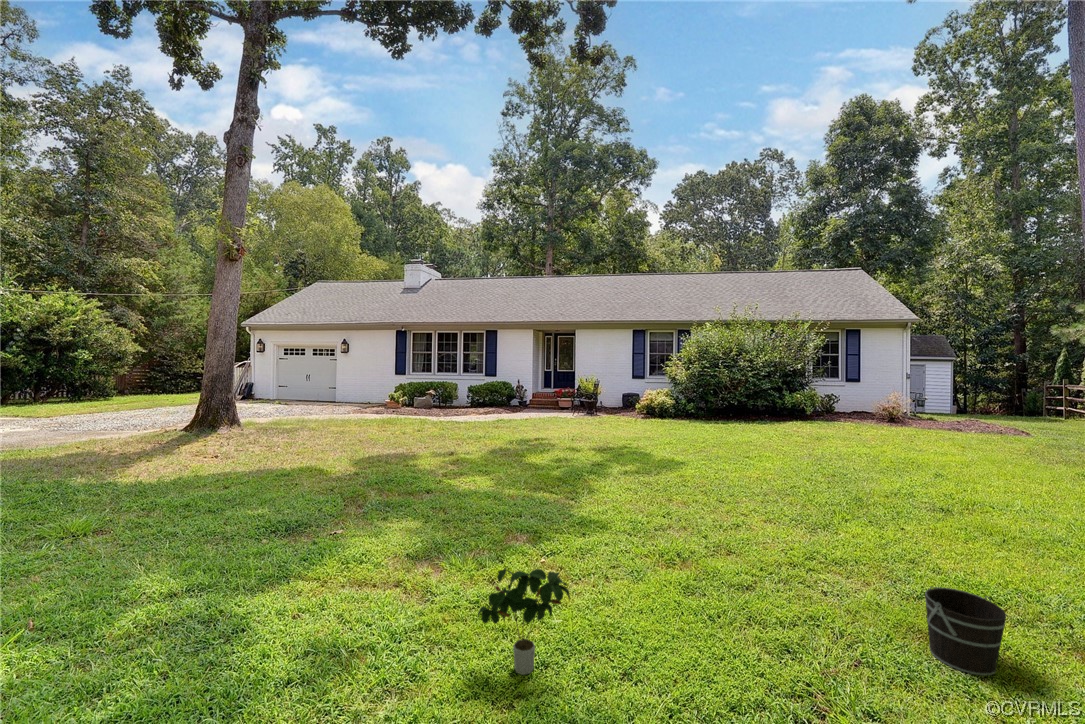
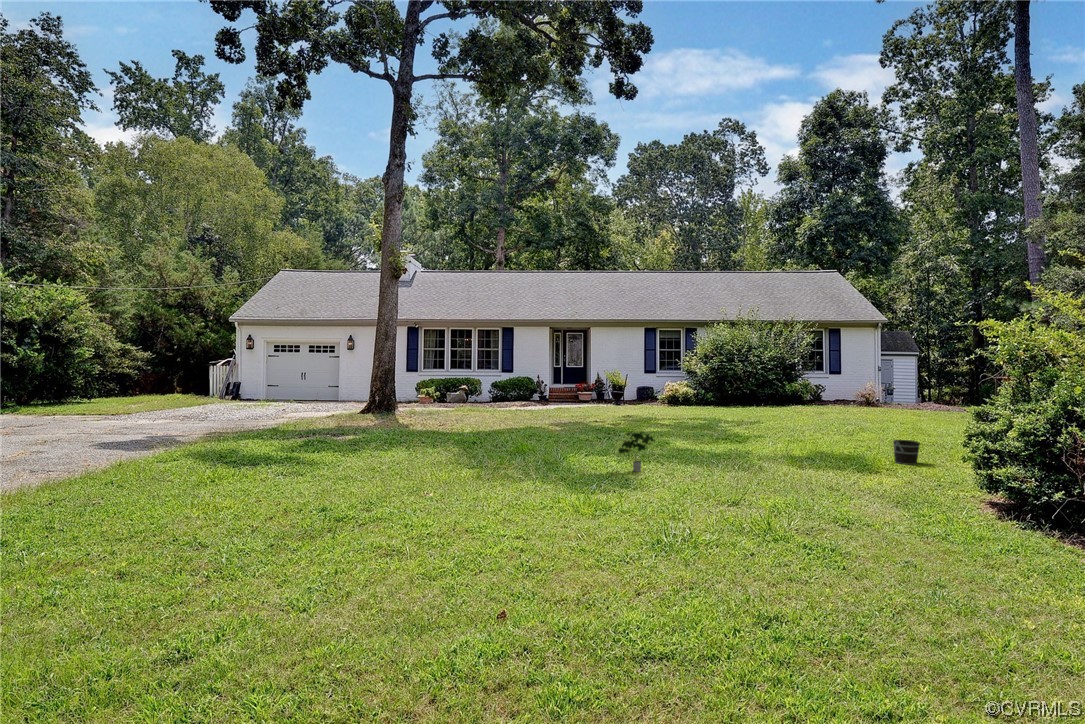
potted plant: present [478,568,570,675] -> present [619,432,655,472]

